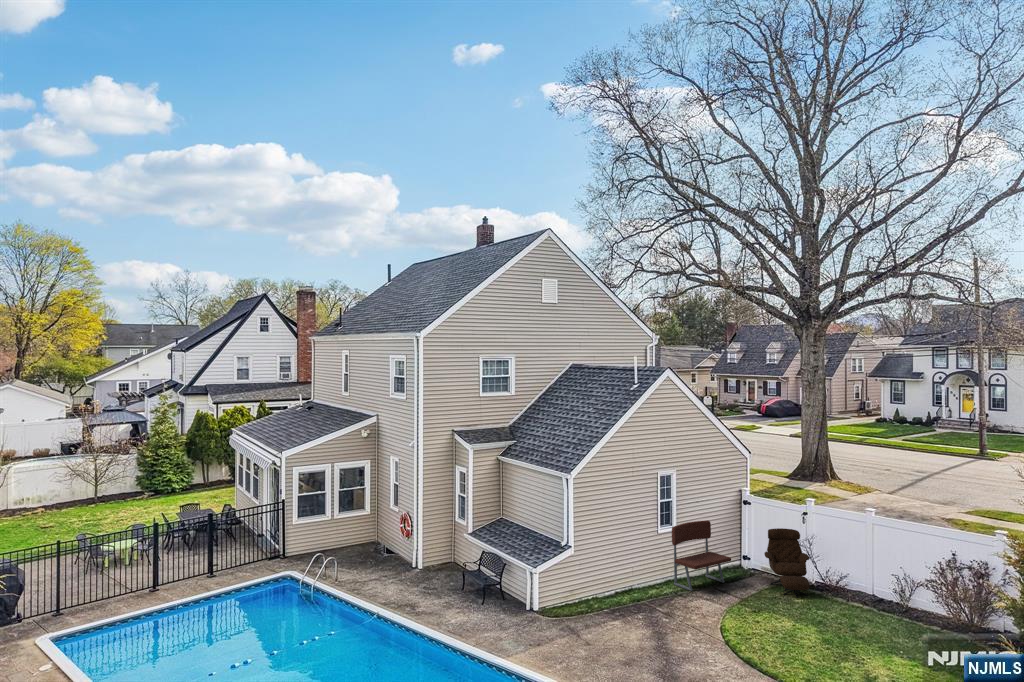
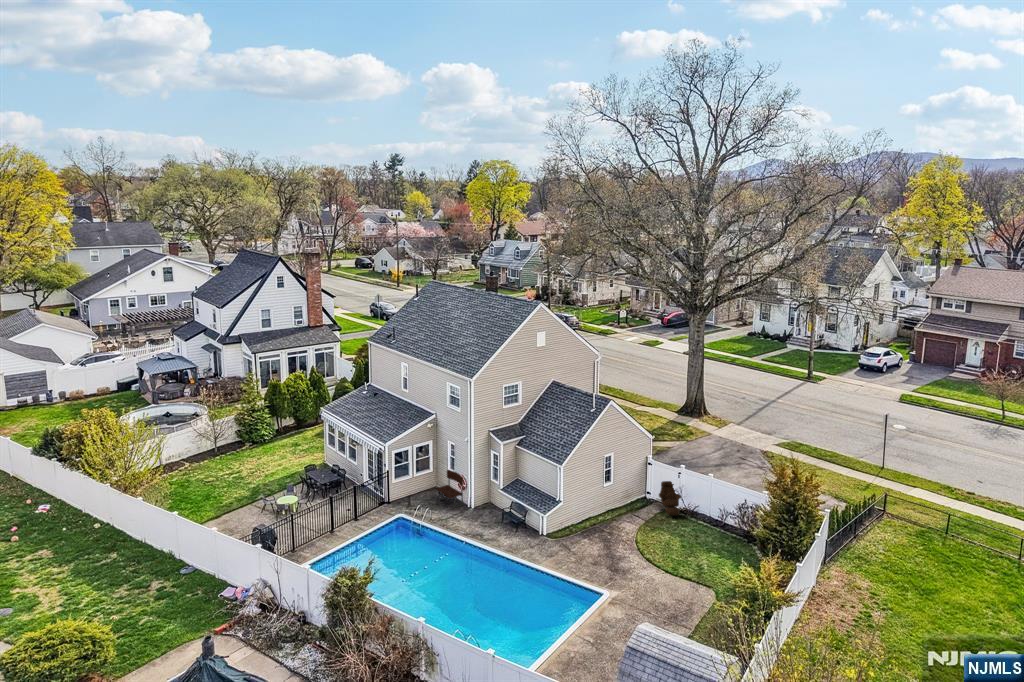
bench: present [672,520,731,591] -> present [436,470,463,508]

